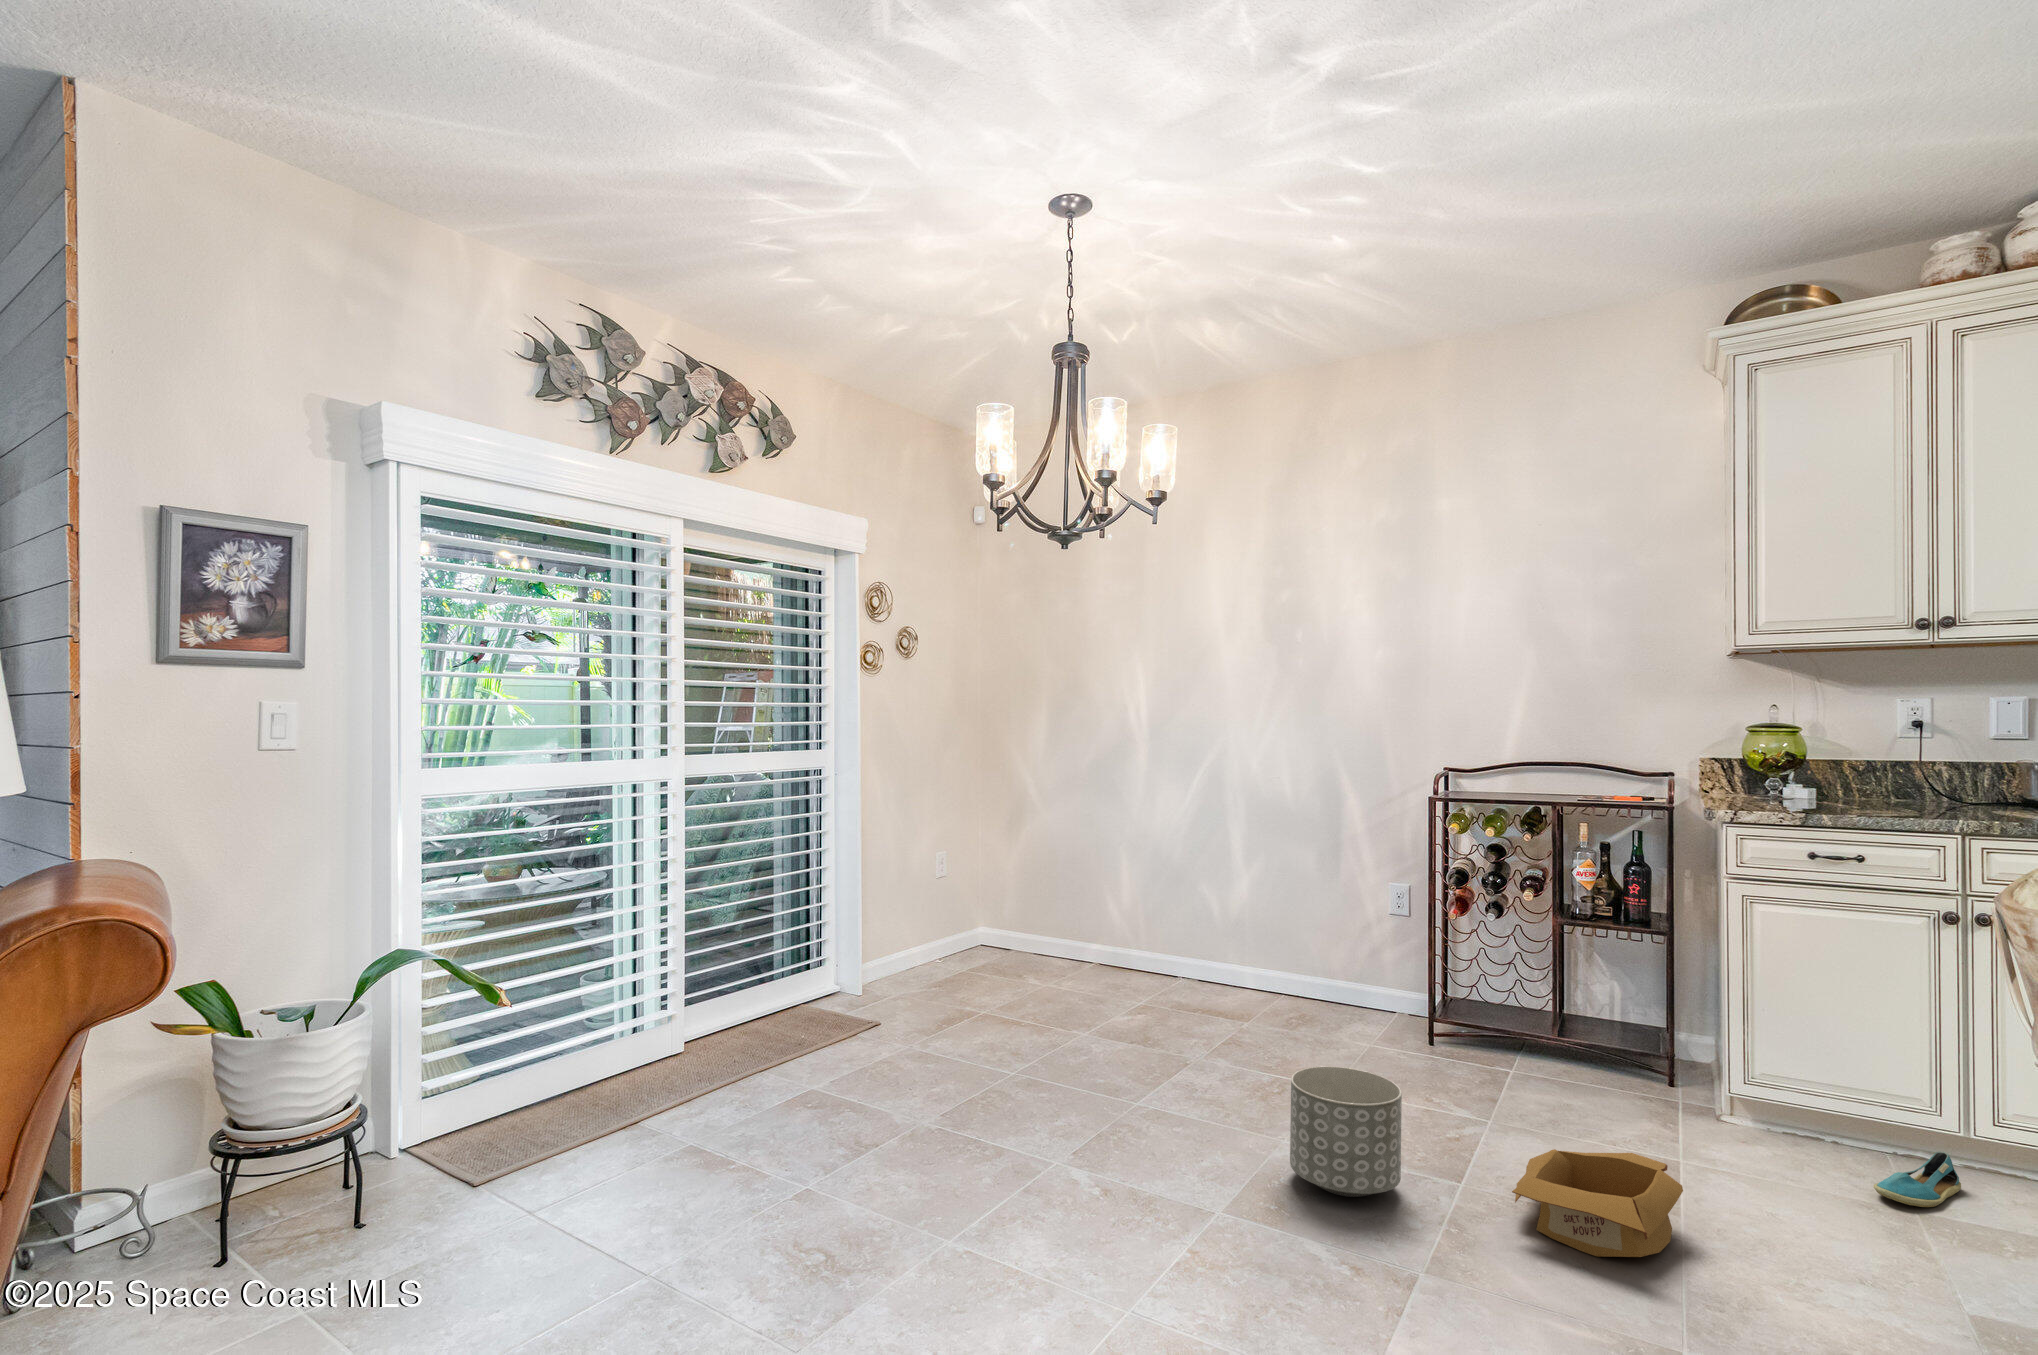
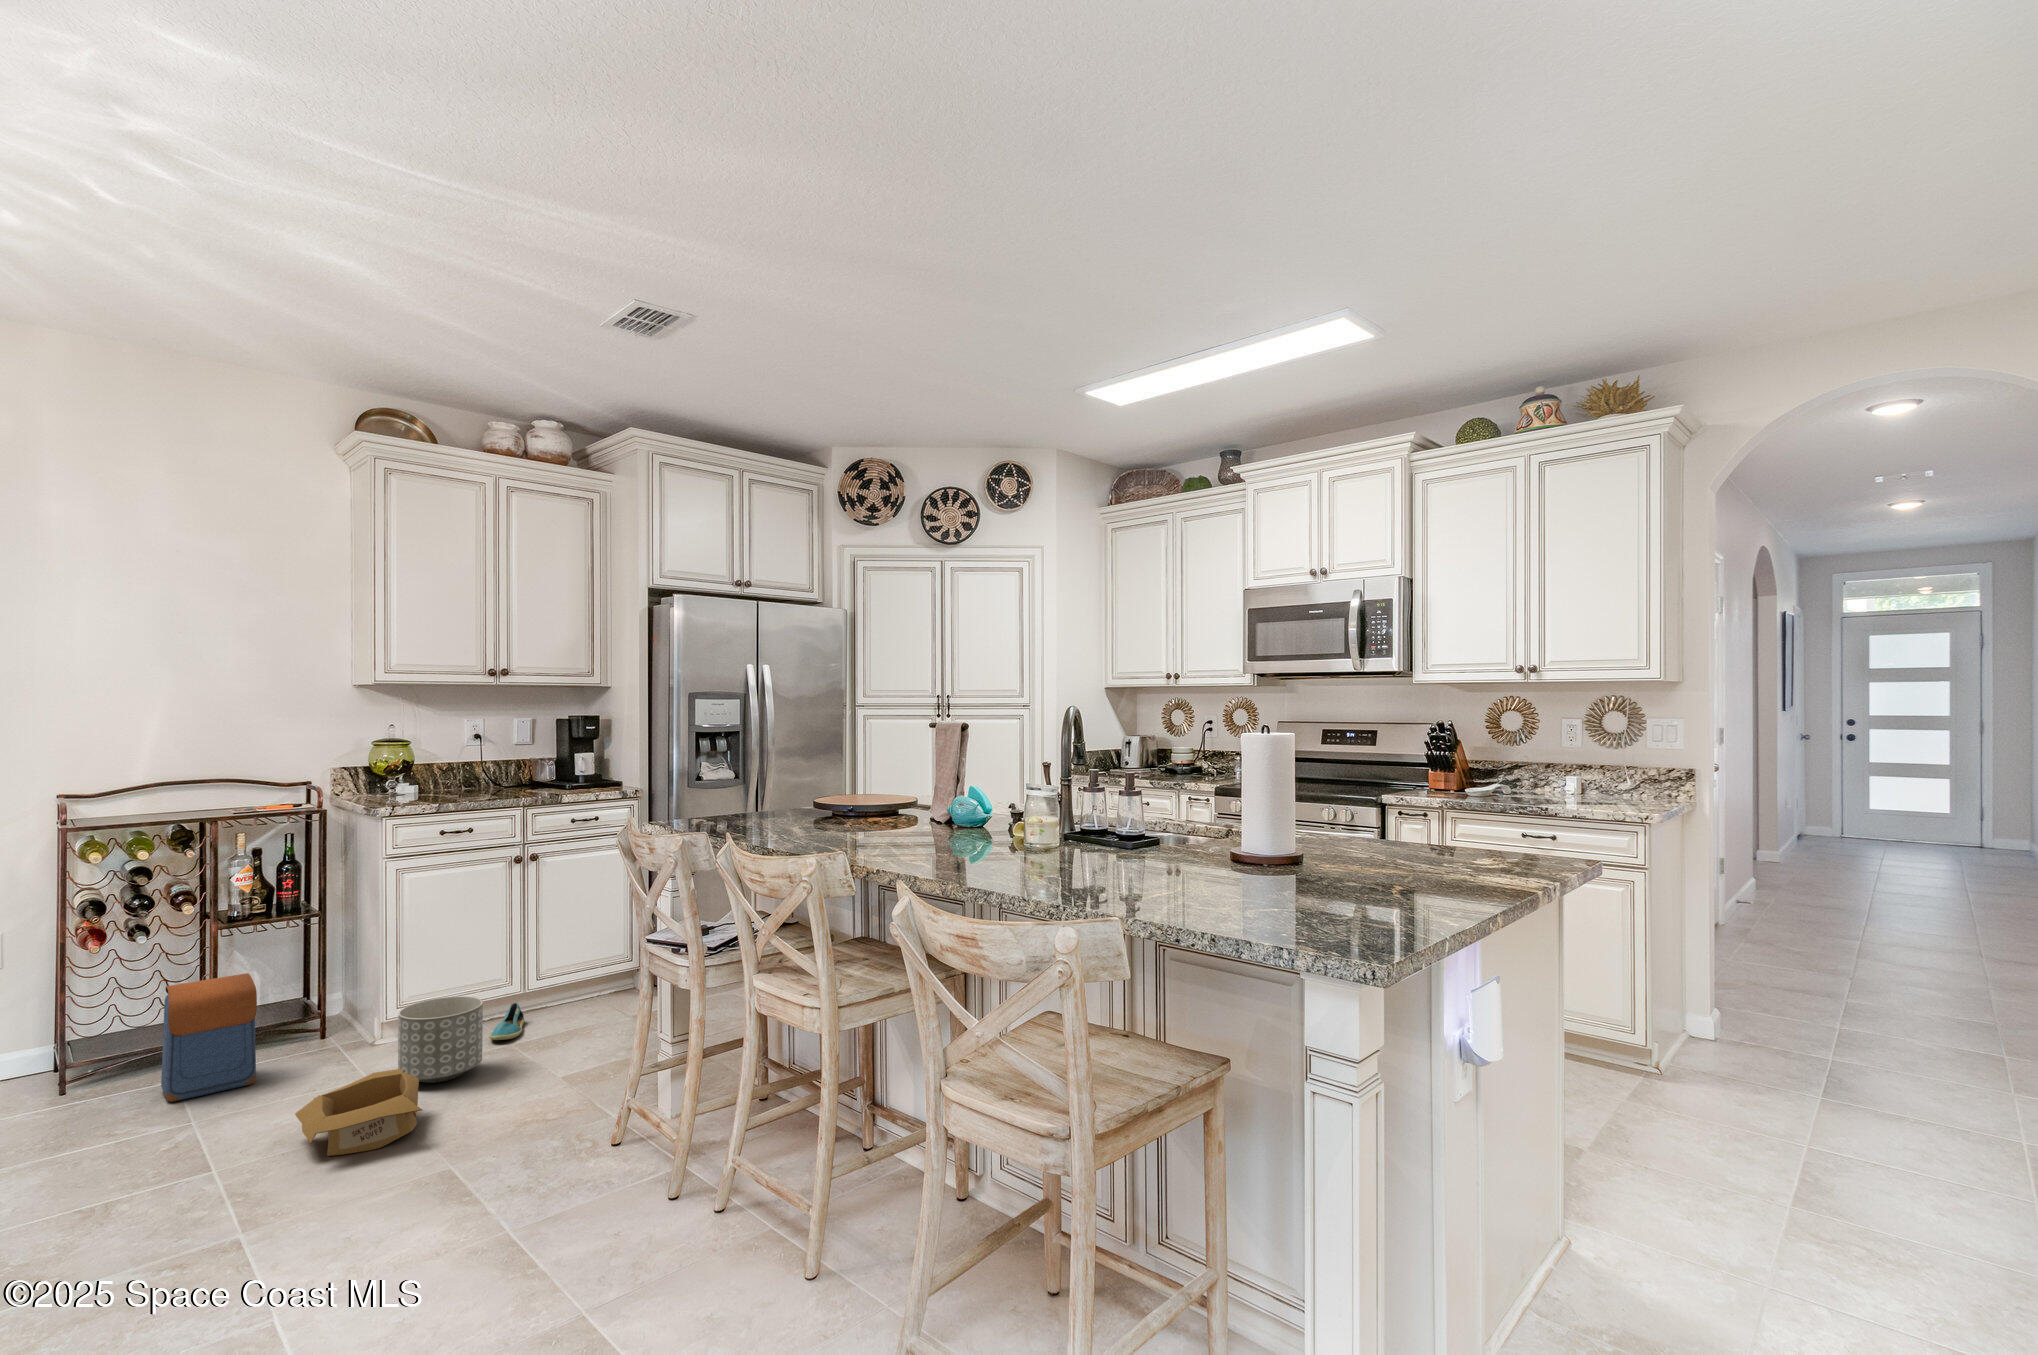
backpack: none [1473,967,1565,1108] -> present [161,973,257,1102]
planter: present [1290,1066,1402,1197] -> present [398,996,483,1083]

